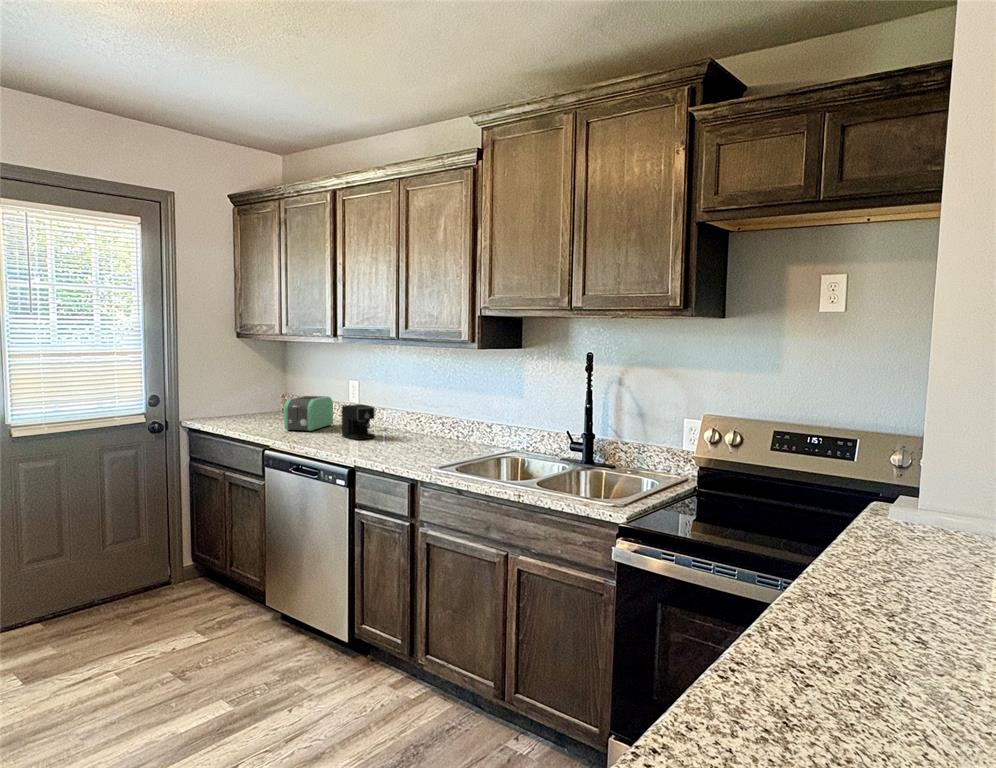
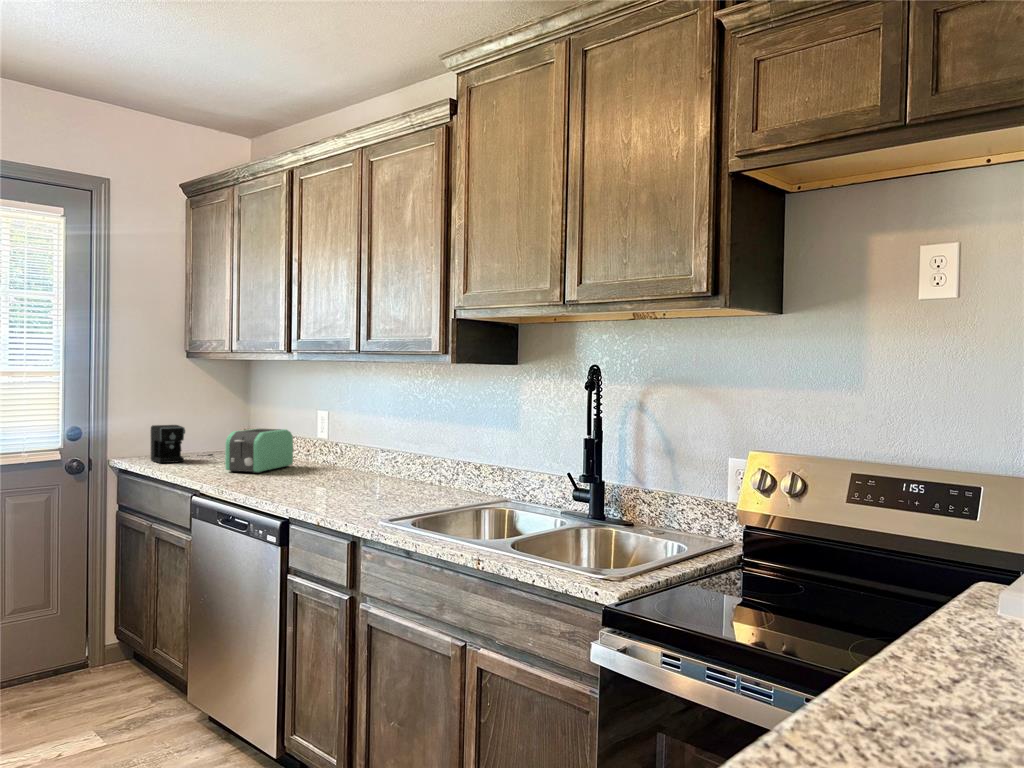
coffee maker: present [342,404,387,440] -> present [151,425,213,463]

